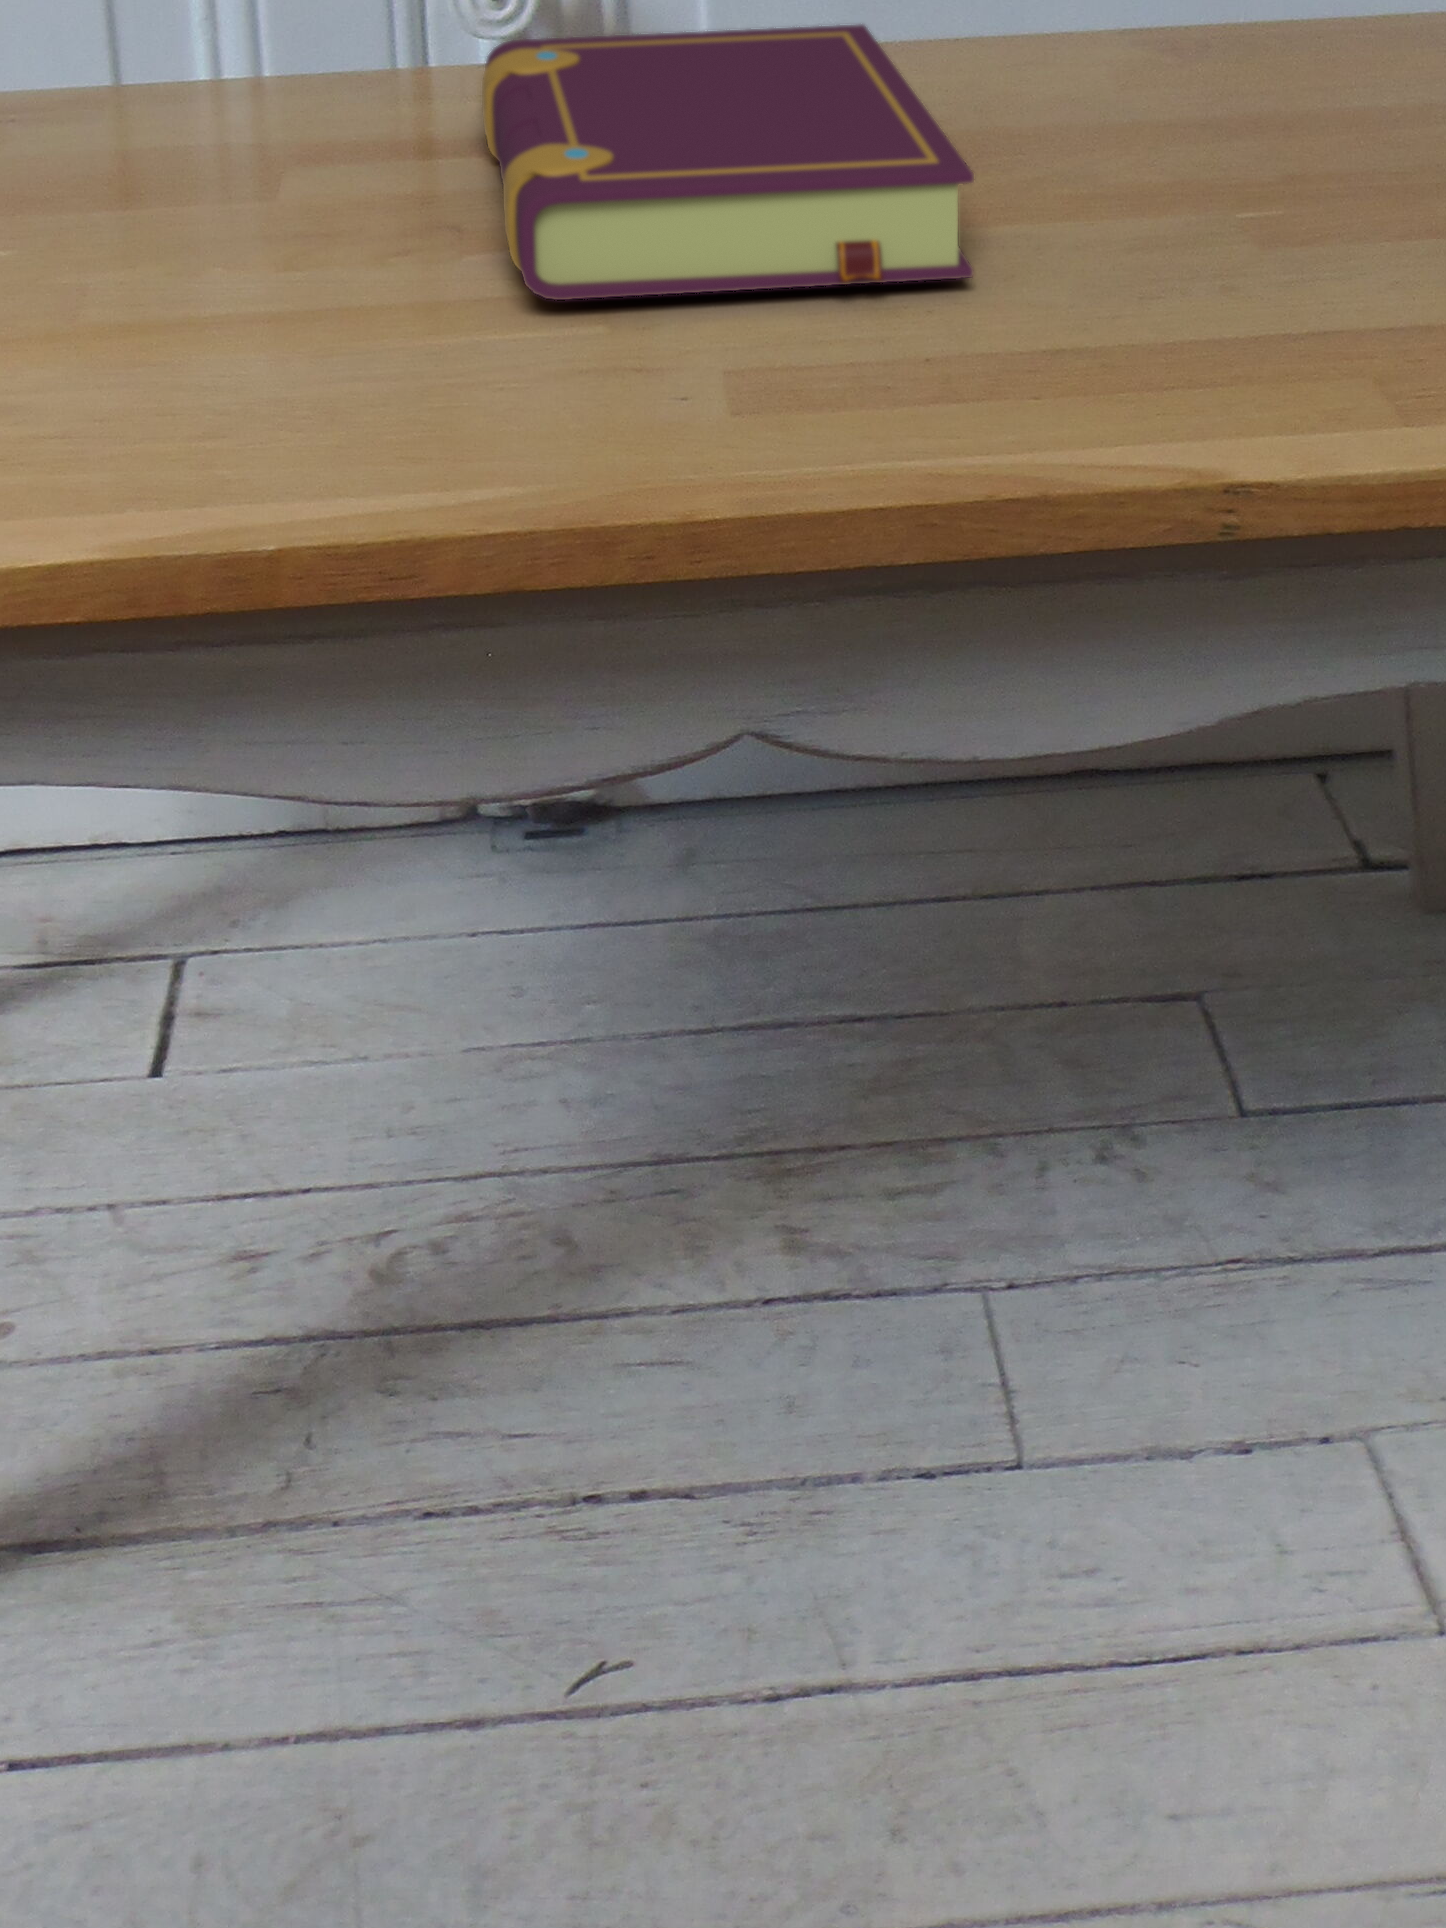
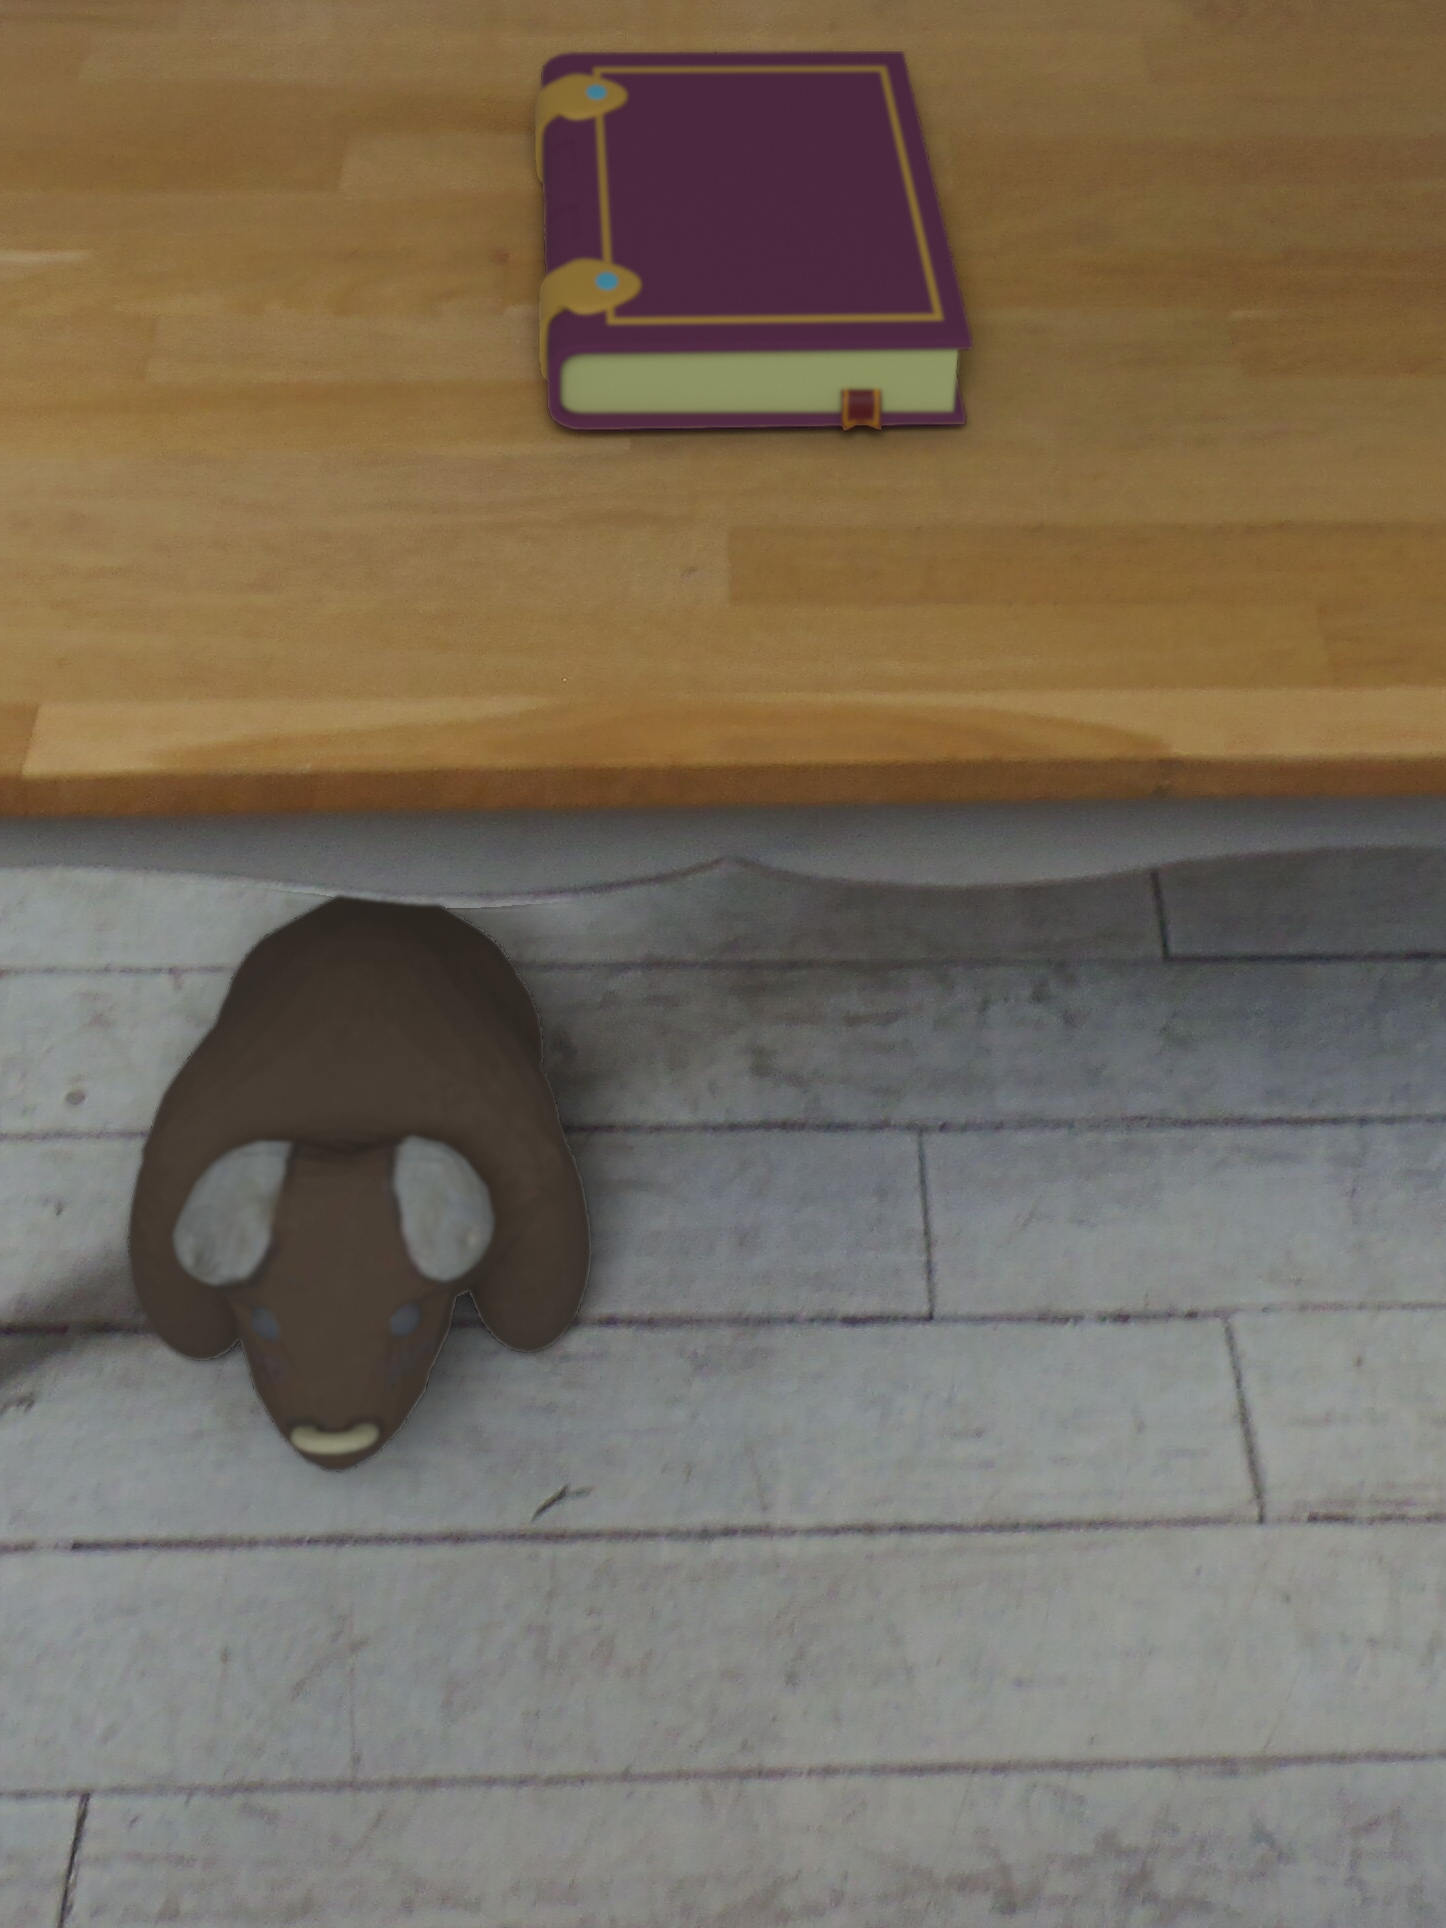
plush toy: none [71,993,619,1576] -> present [128,895,592,1473]

